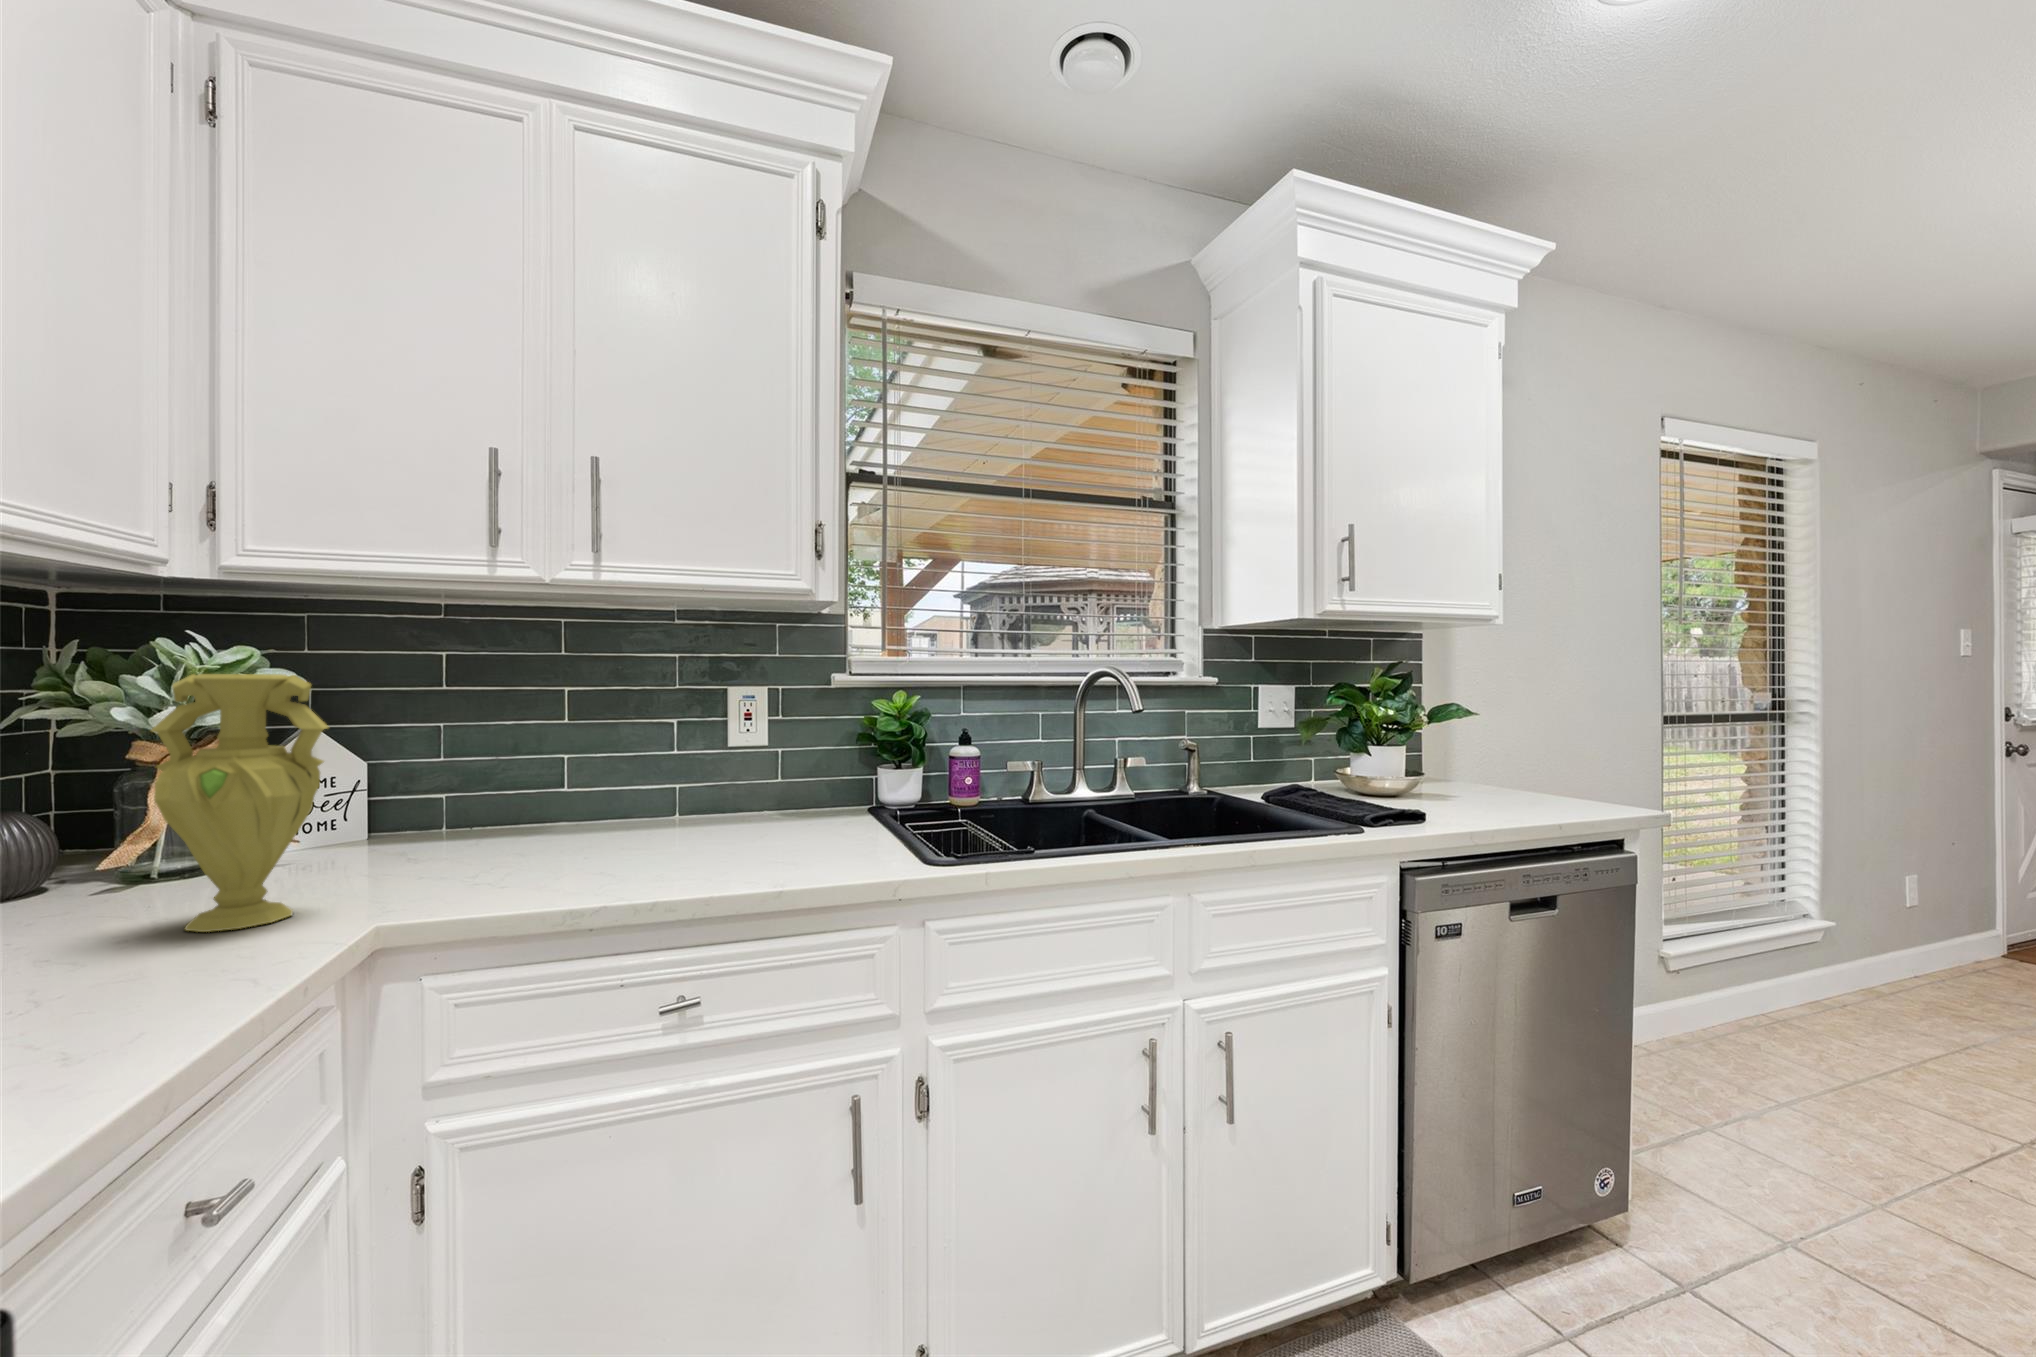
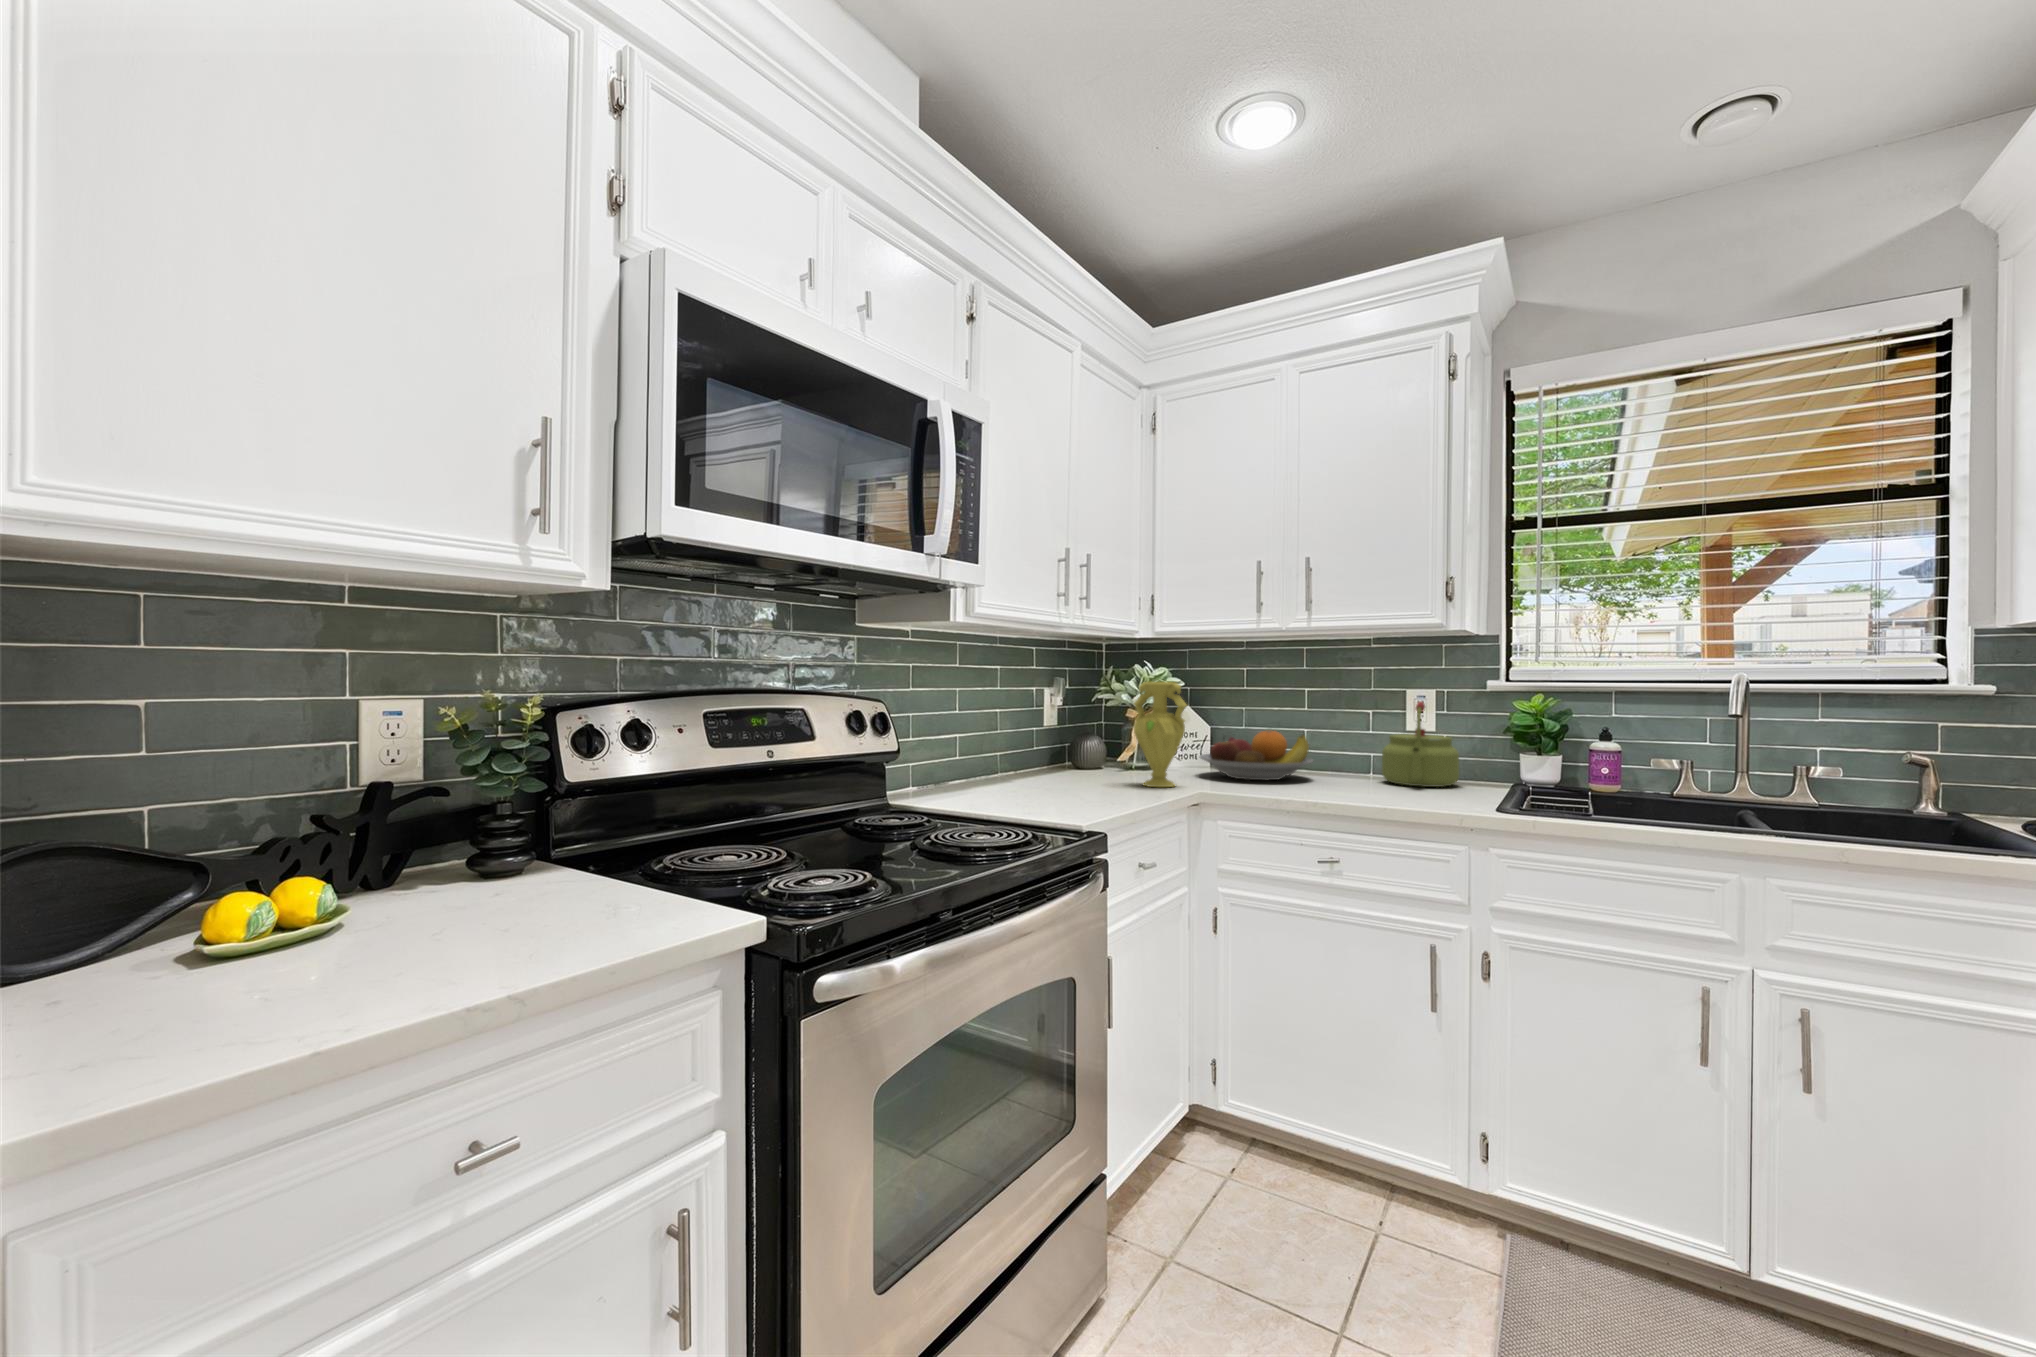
kettle: none [698,703,805,828] -> present [1382,701,1459,787]
fruit bowl: none [347,764,593,861] -> present [1200,731,1313,780]

